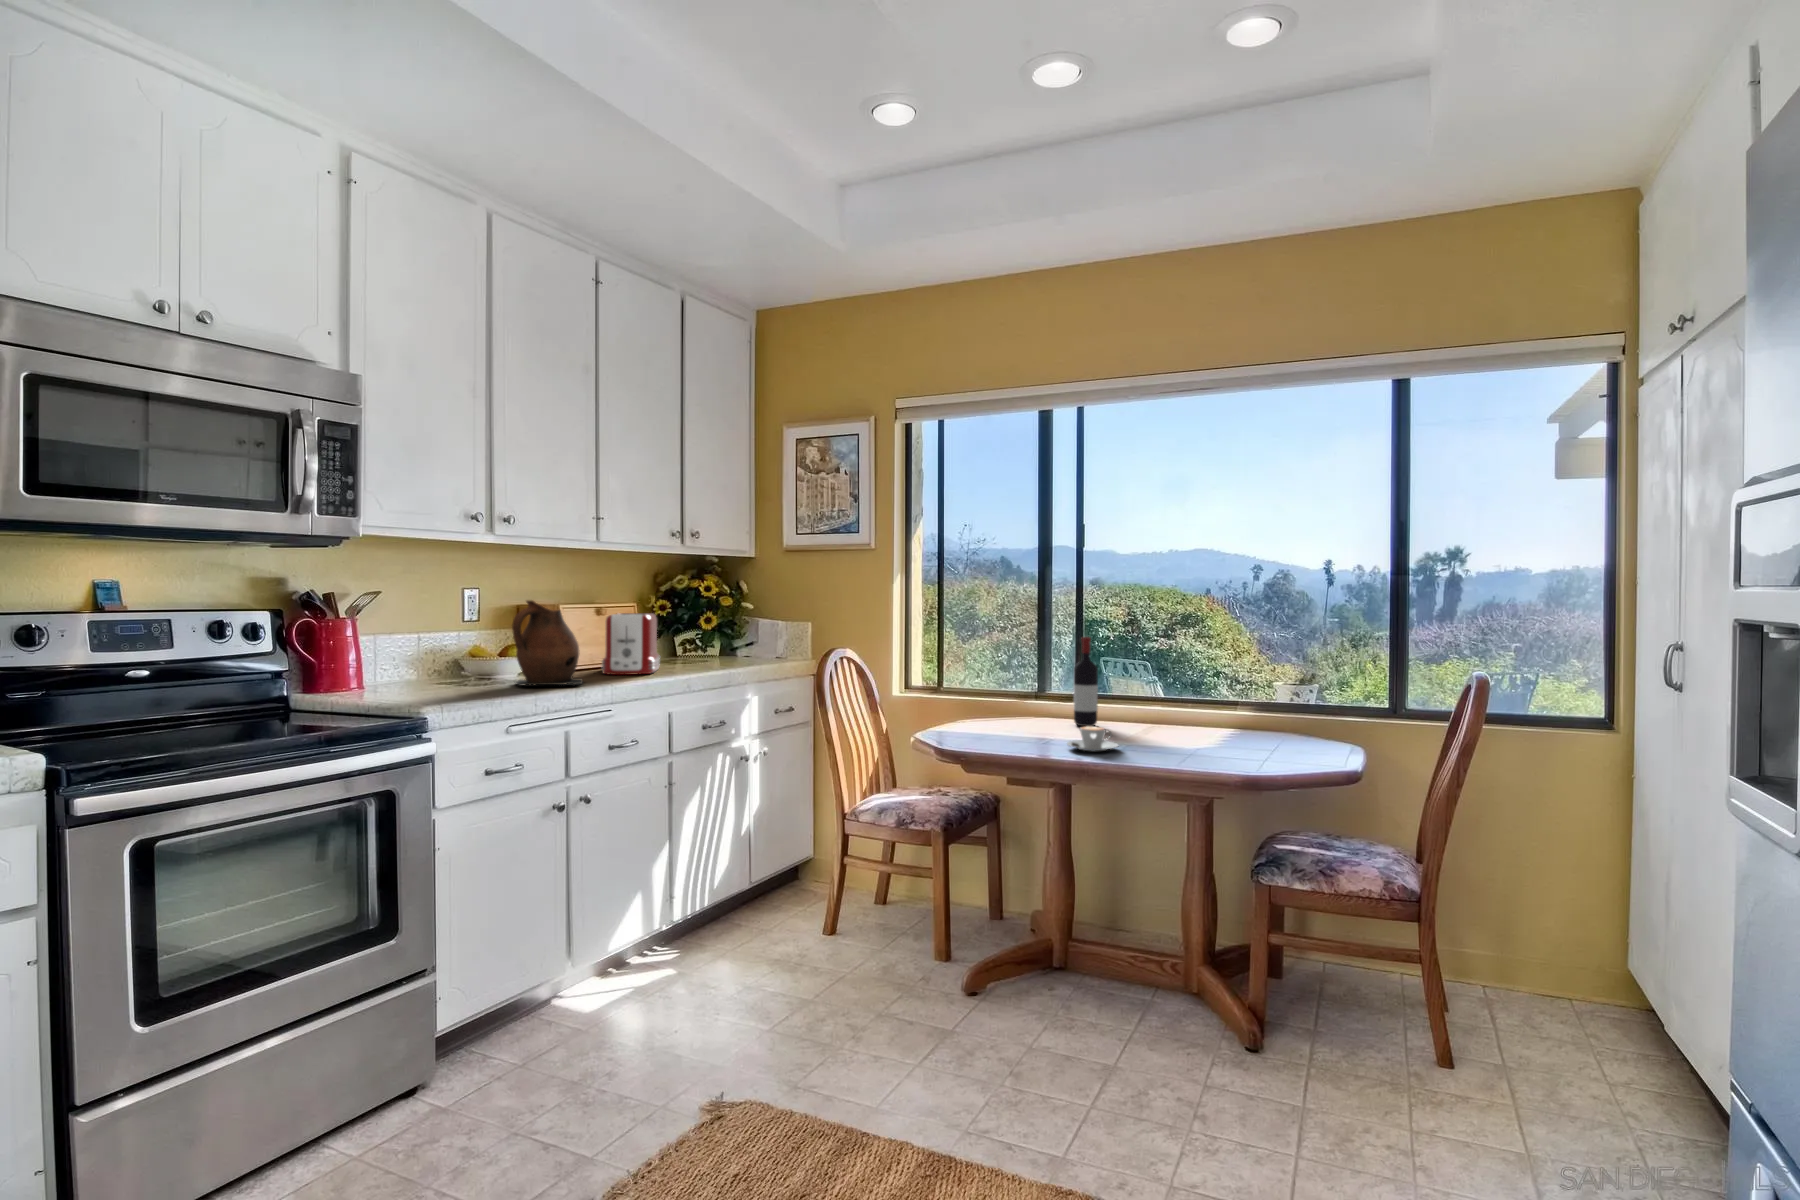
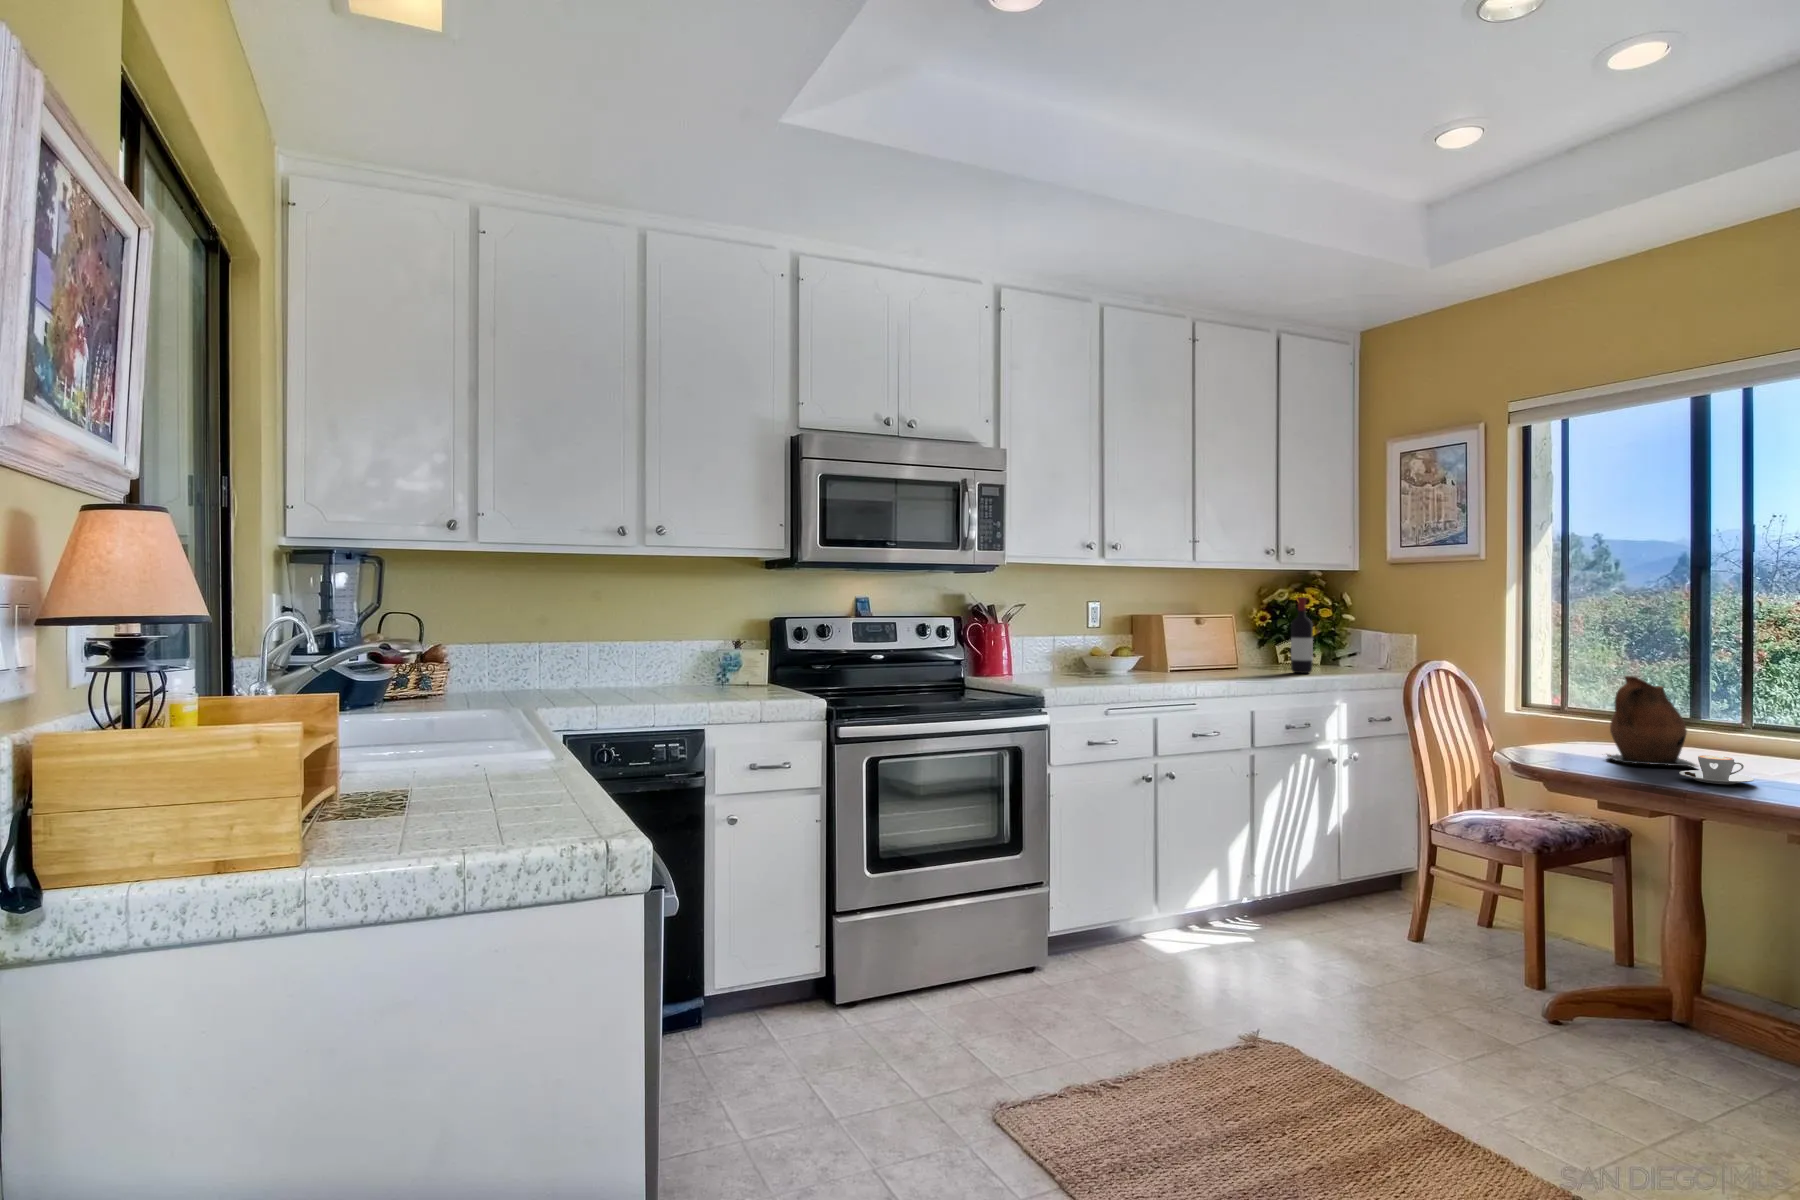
ceramic pitcher: present [512,600,583,686] -> present [1607,676,1697,767]
toaster: present [602,613,660,675] -> none [1193,623,1250,676]
wine bottle: present [1074,637,1098,726] -> present [1291,597,1313,673]

